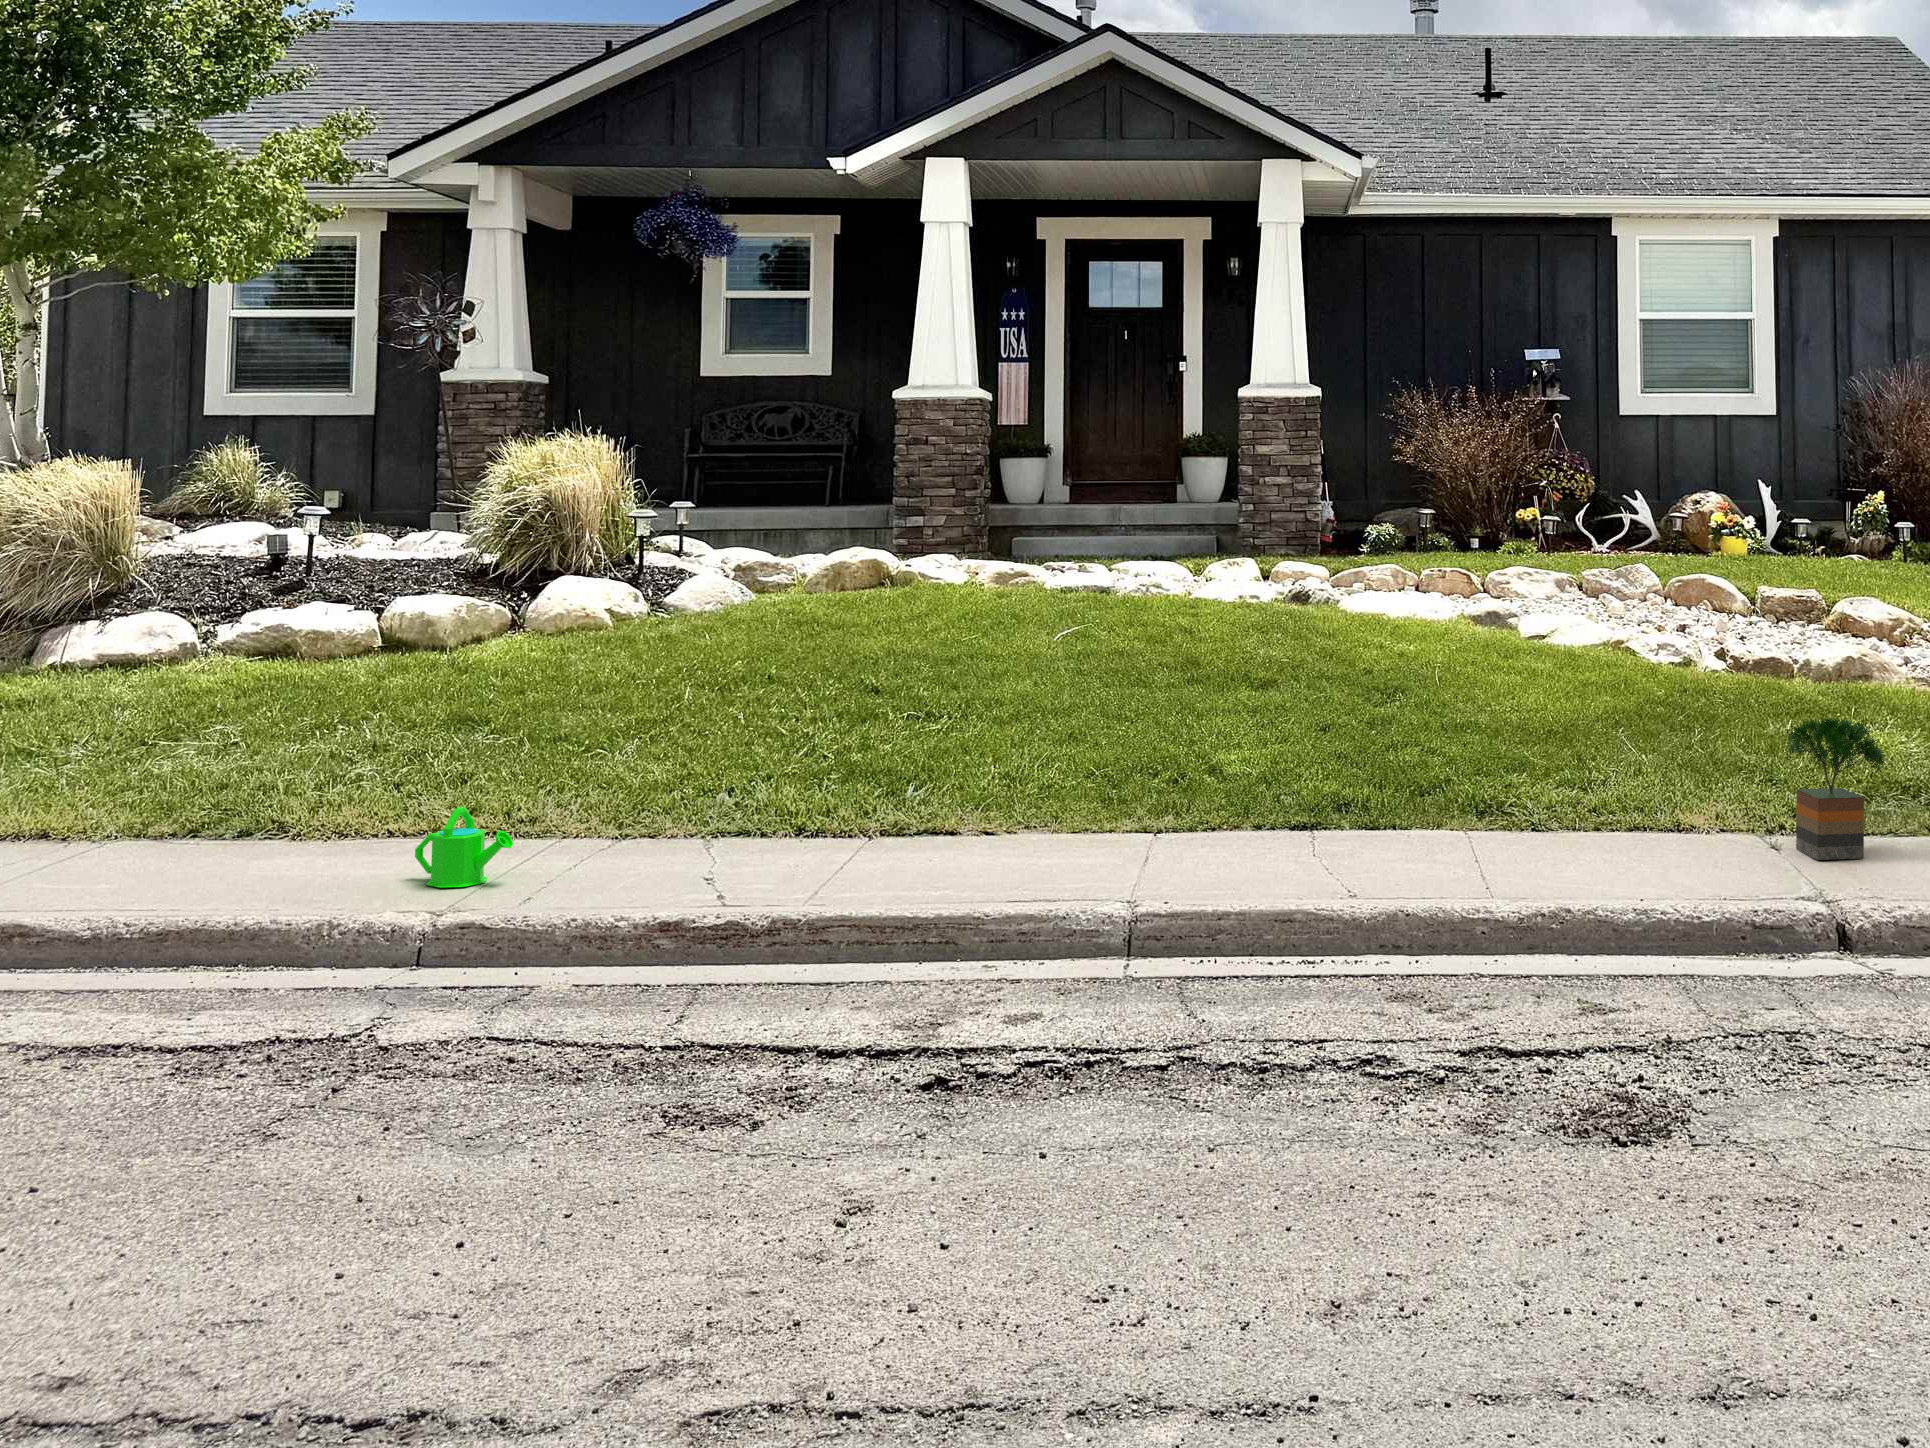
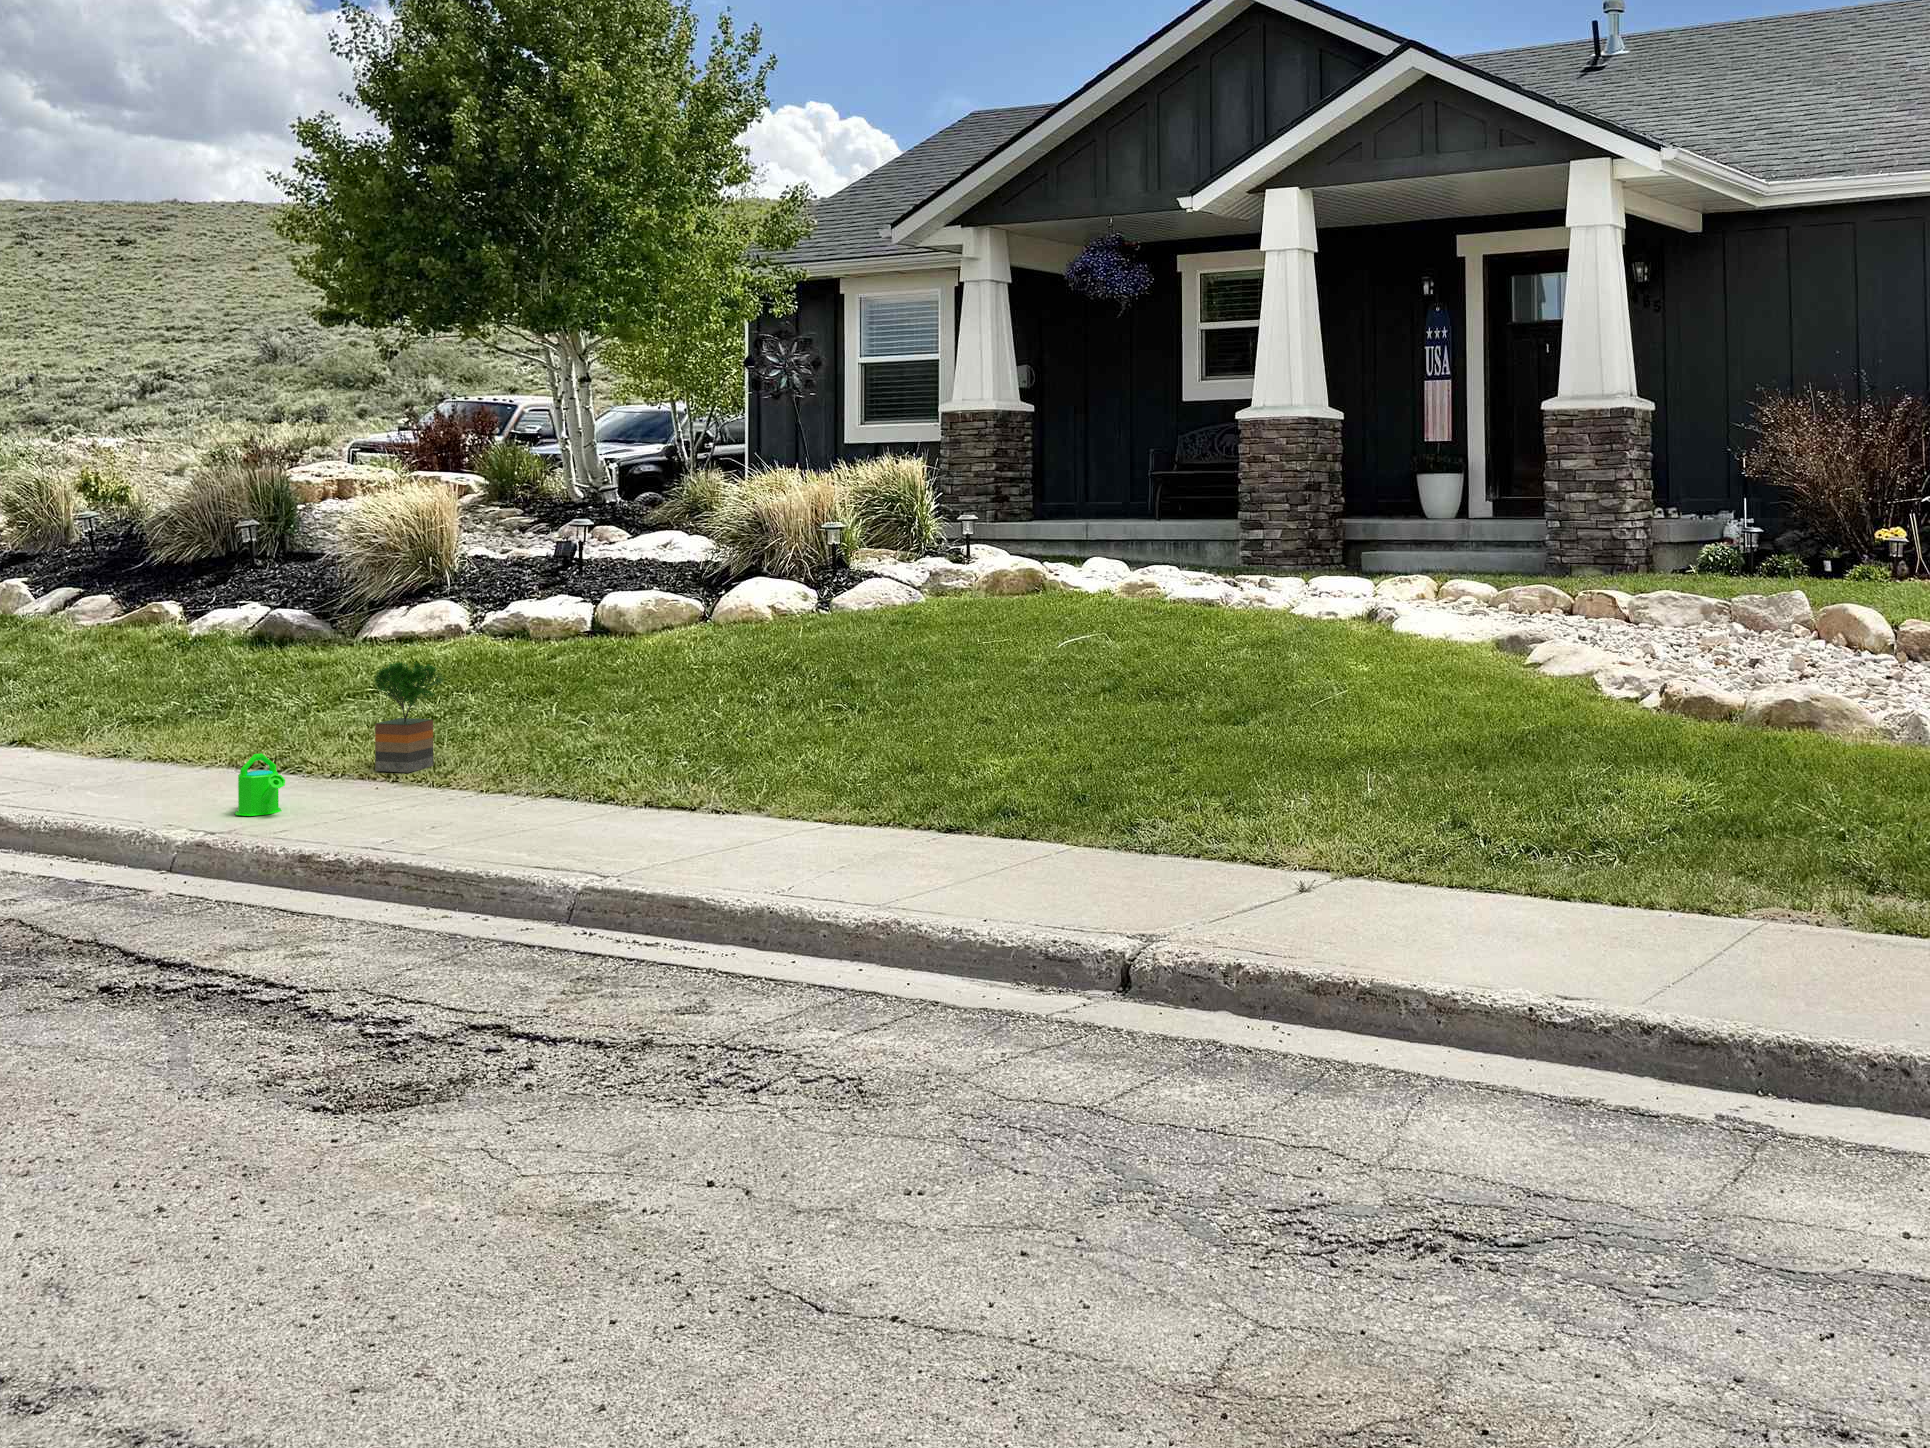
potted tree: present [1788,717,1886,860] -> present [375,662,444,773]

